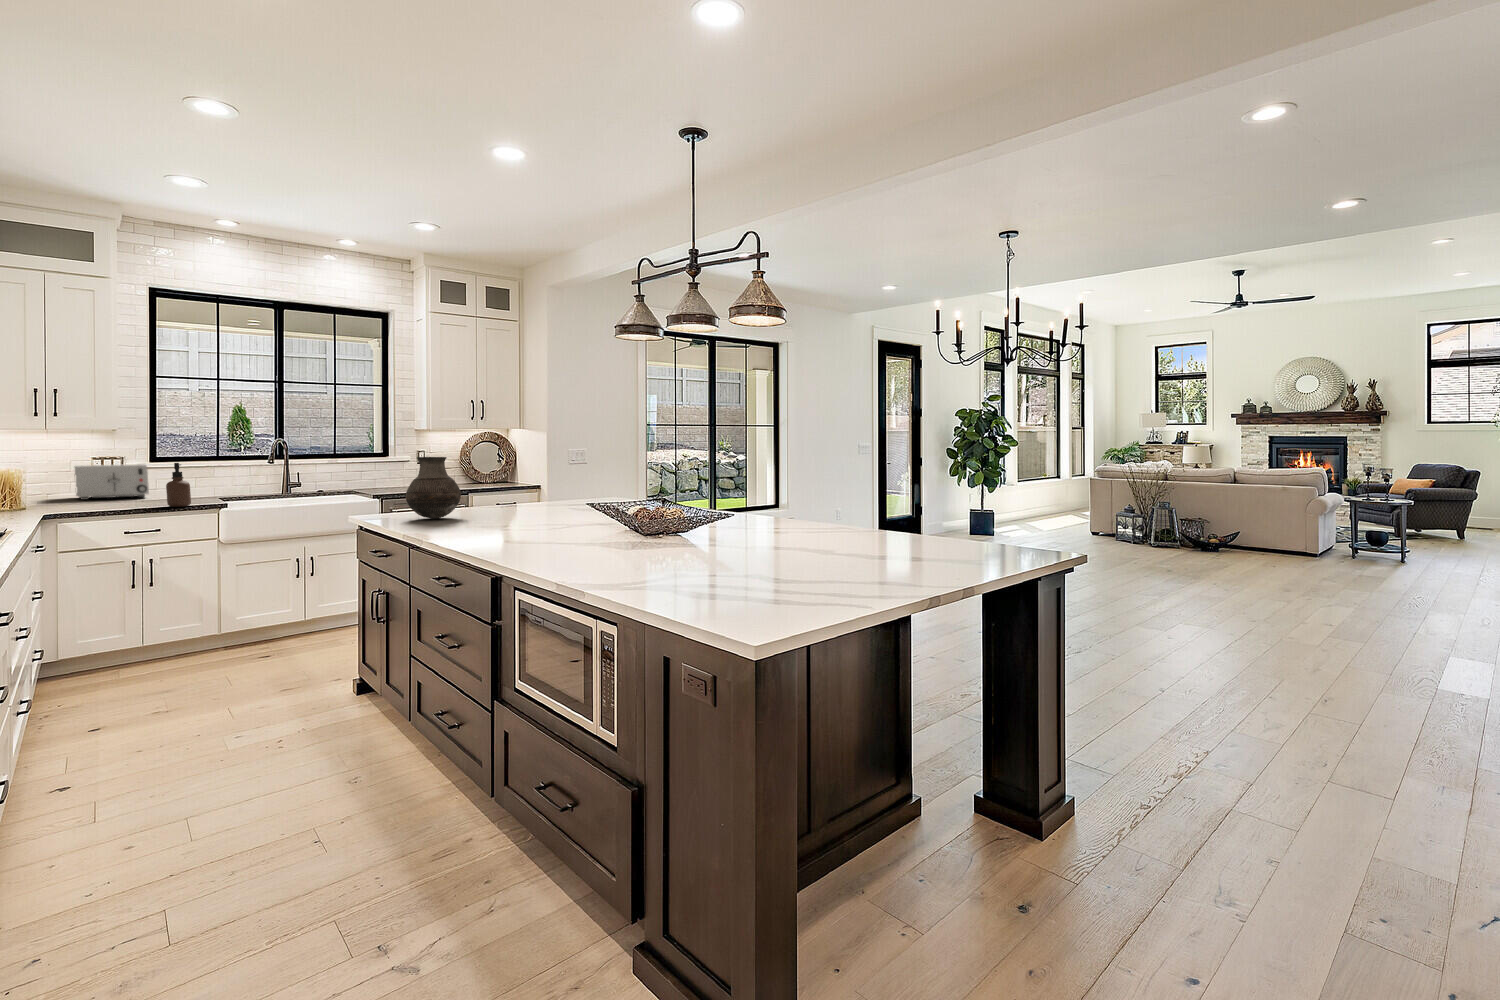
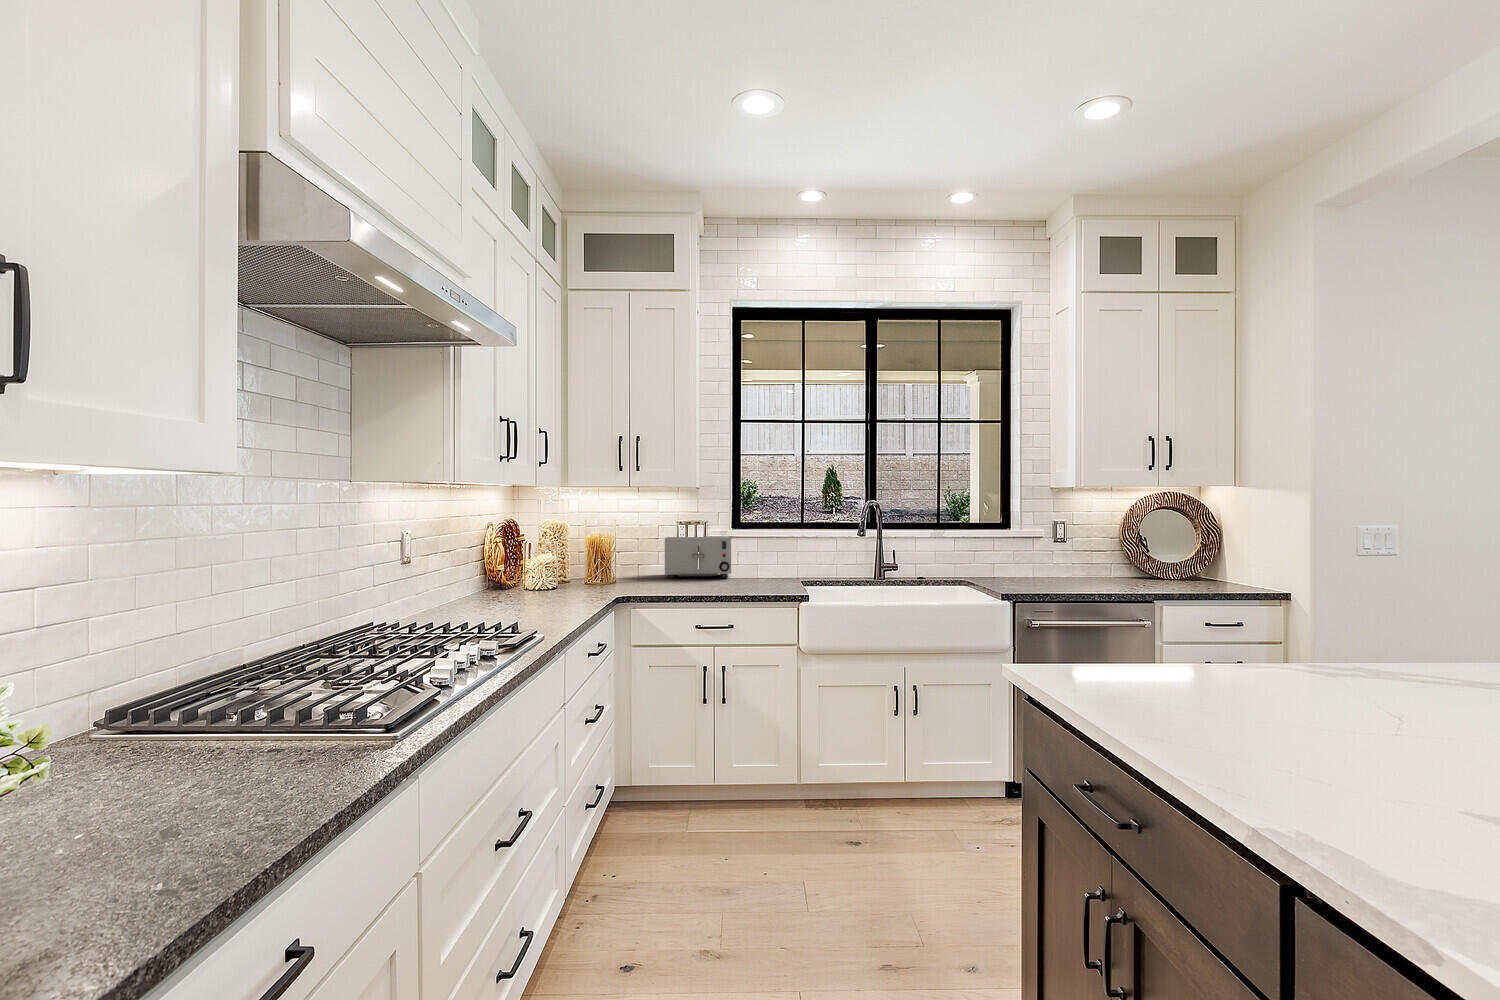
vase: present [406,457,461,519] -> none [1139,521,1296,682]
soap dispenser: present [166,463,191,507] -> none [741,534,767,594]

